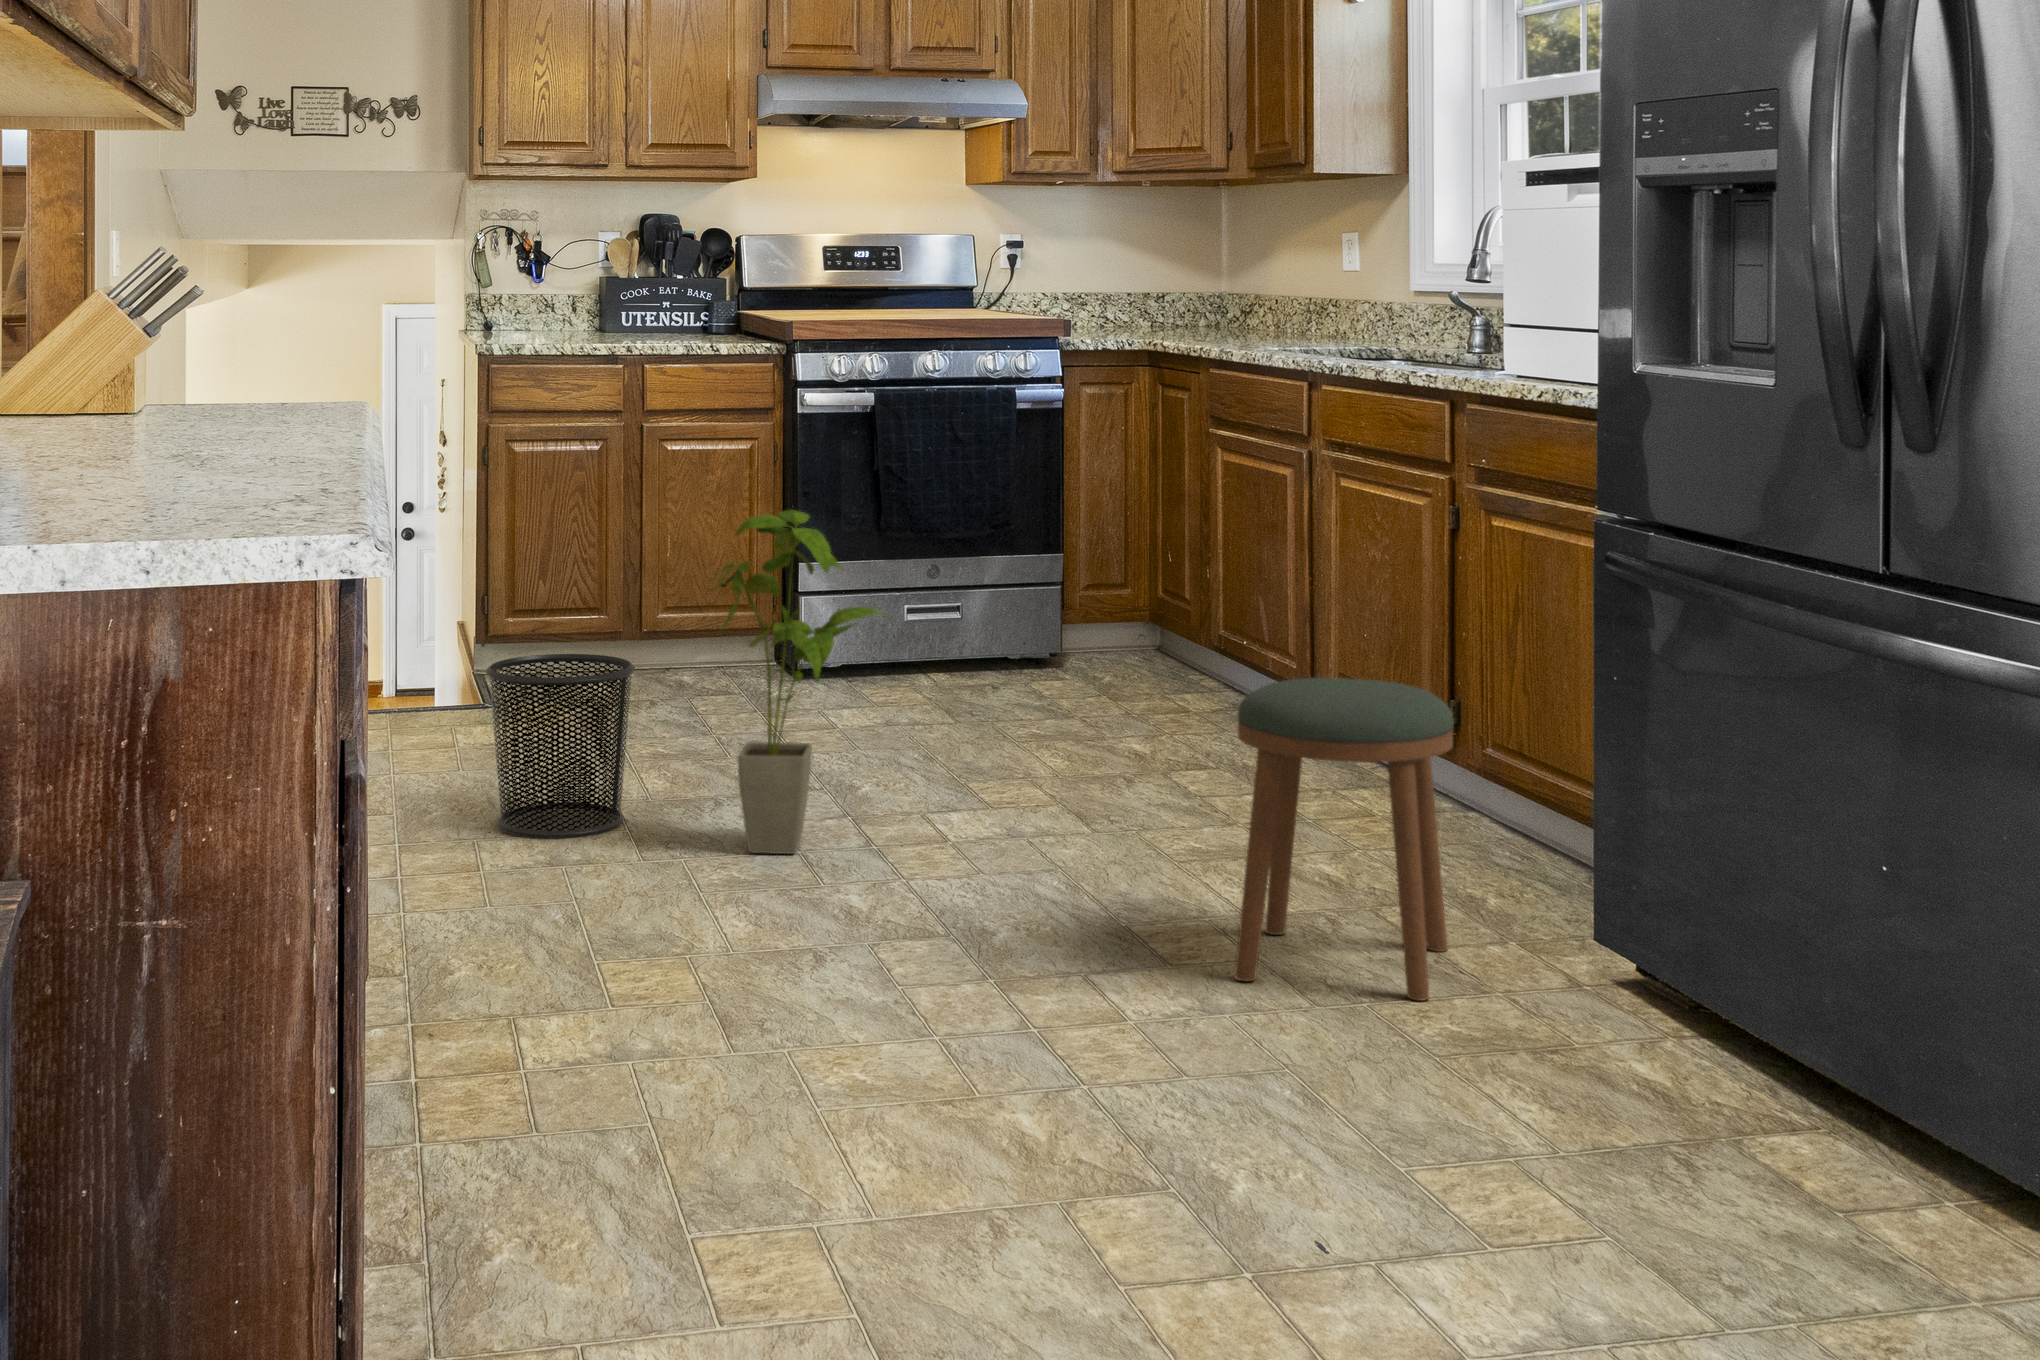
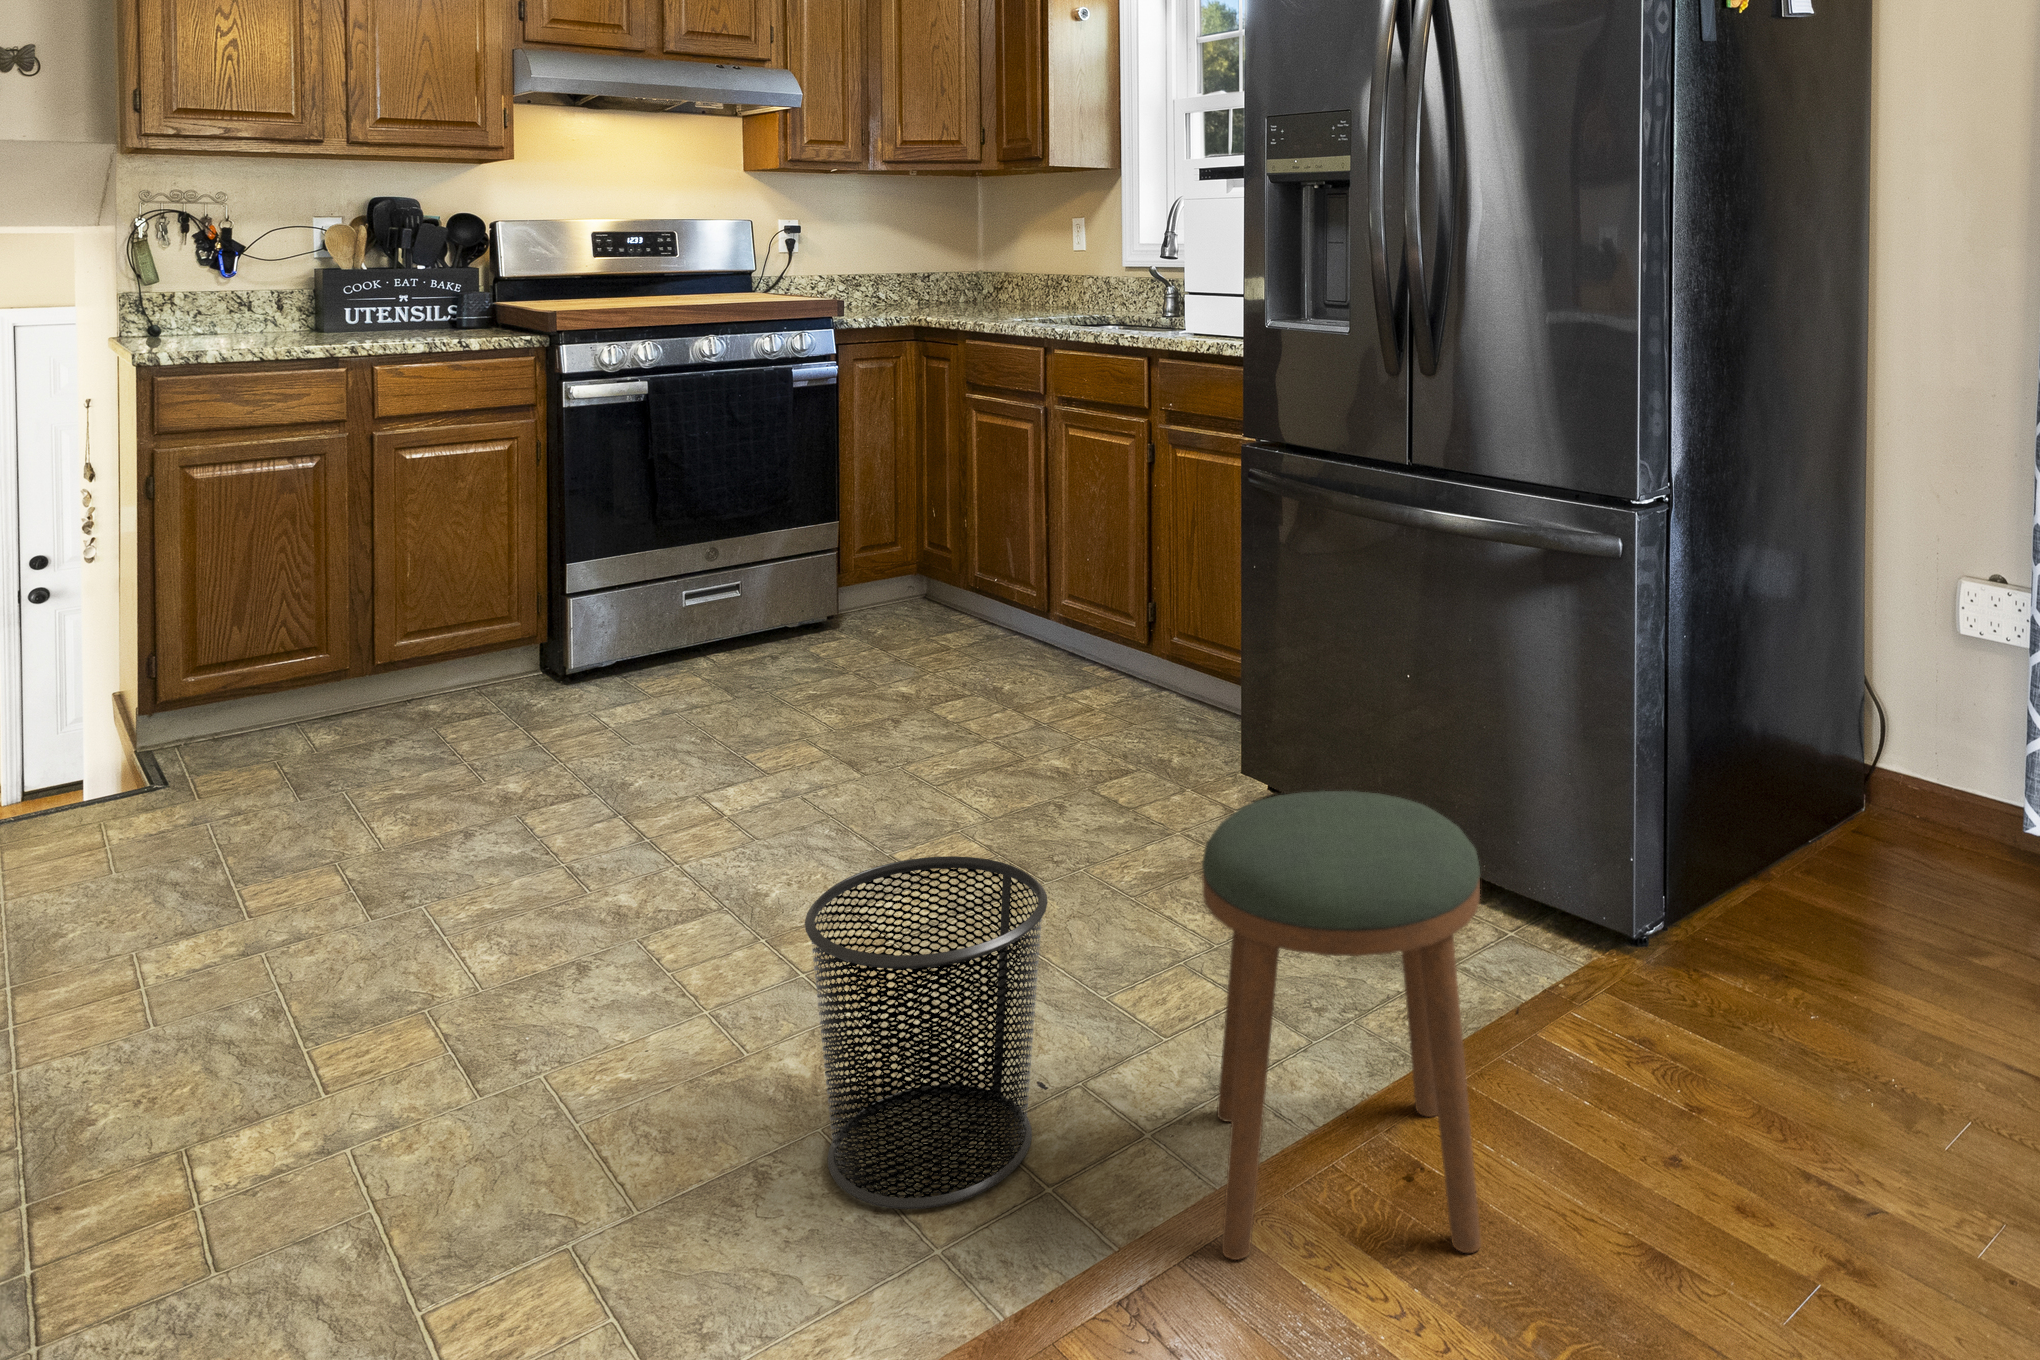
house plant: present [718,510,884,854] -> none [429,594,693,1060]
waste bin: present [486,654,635,838] -> present [805,856,1048,1209]

